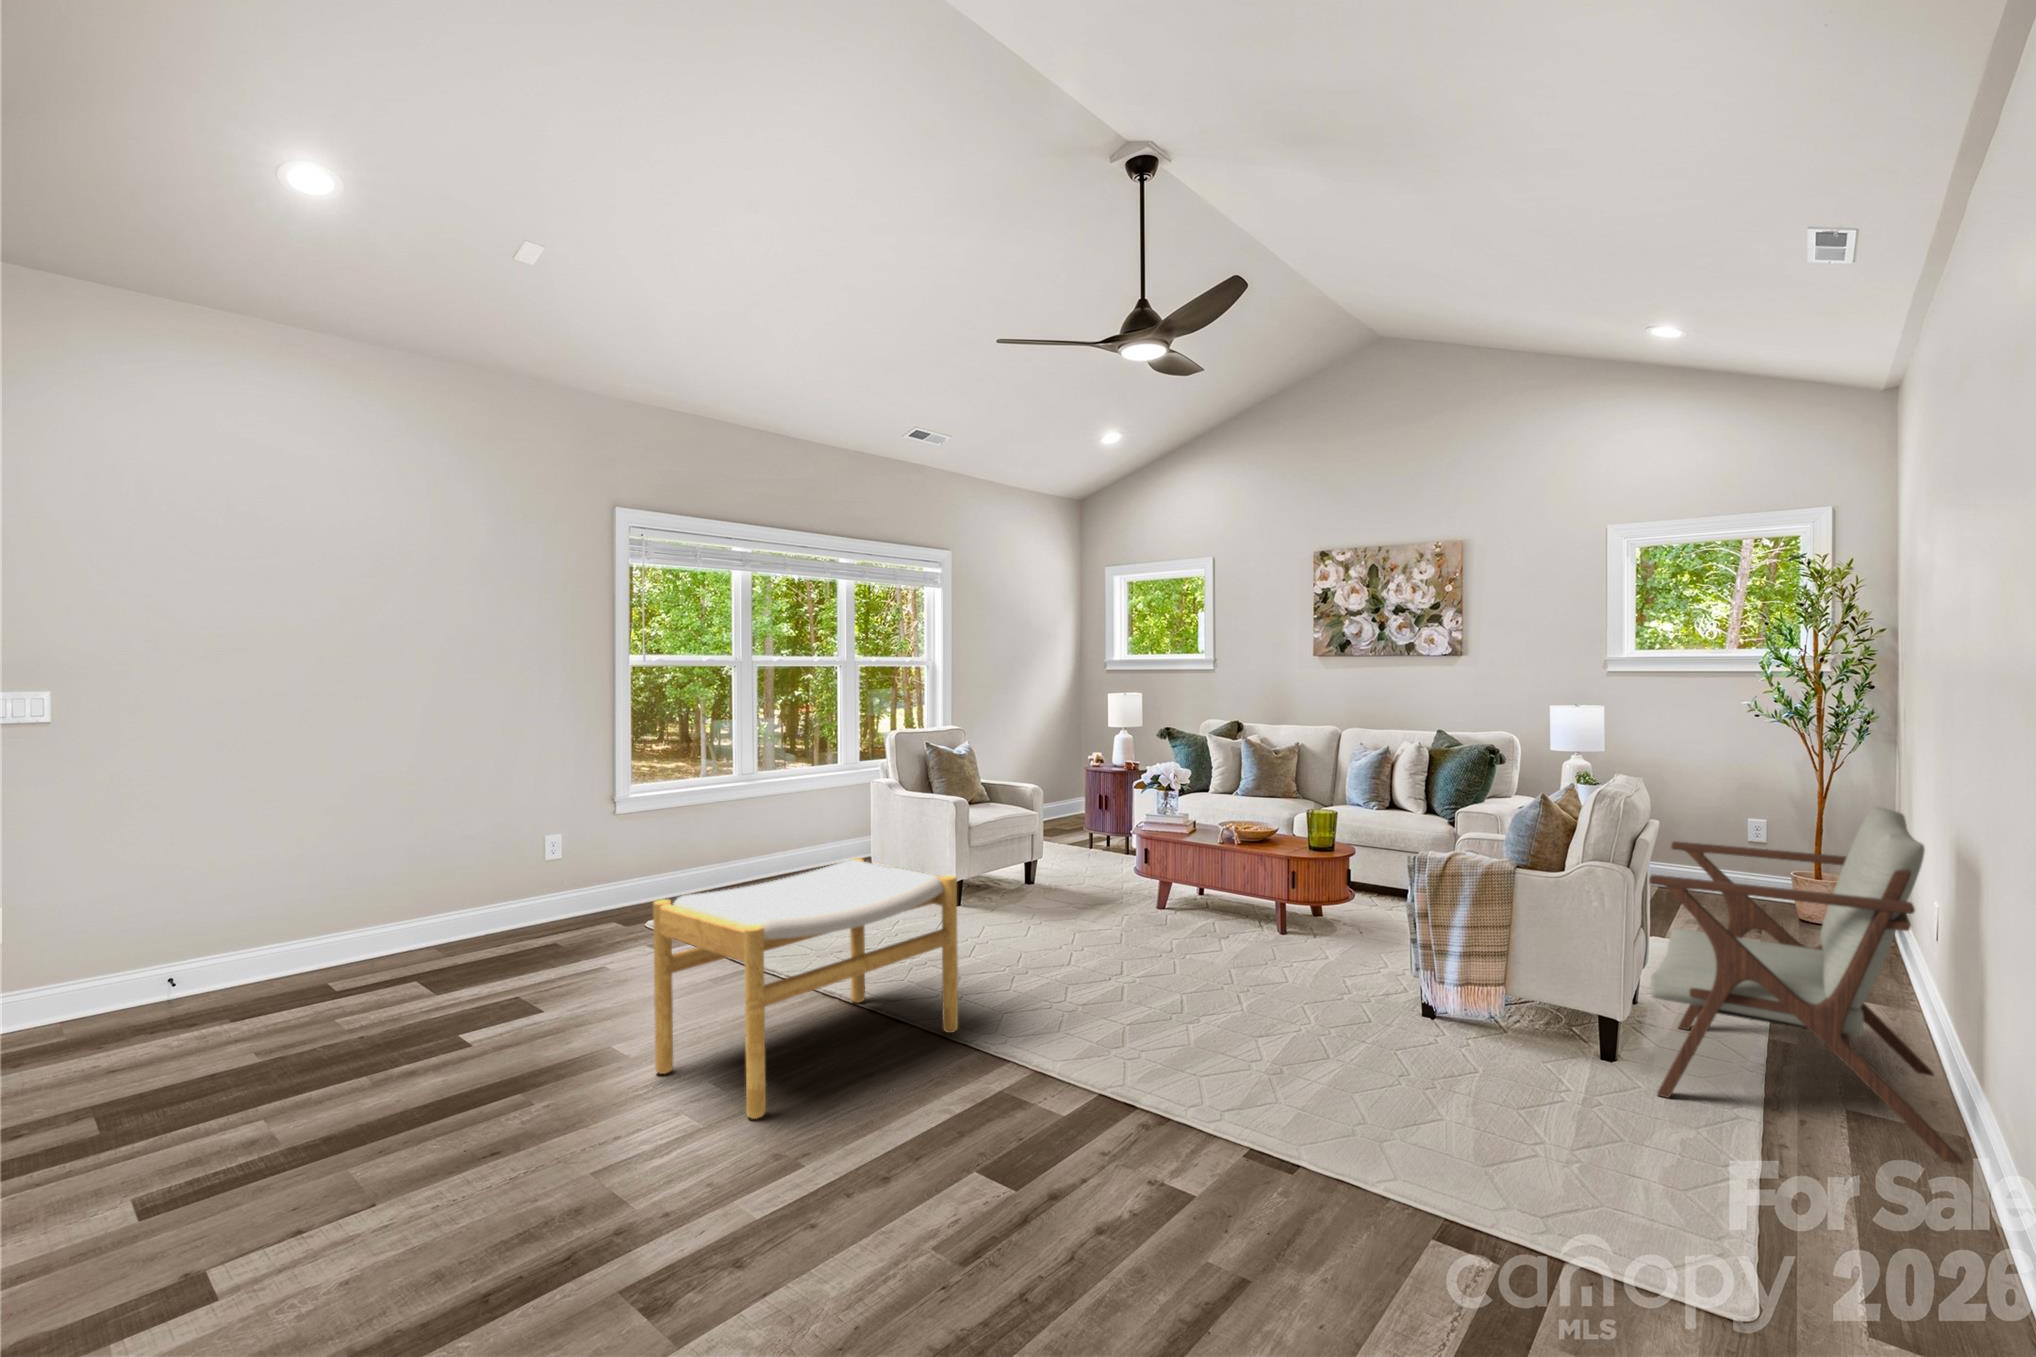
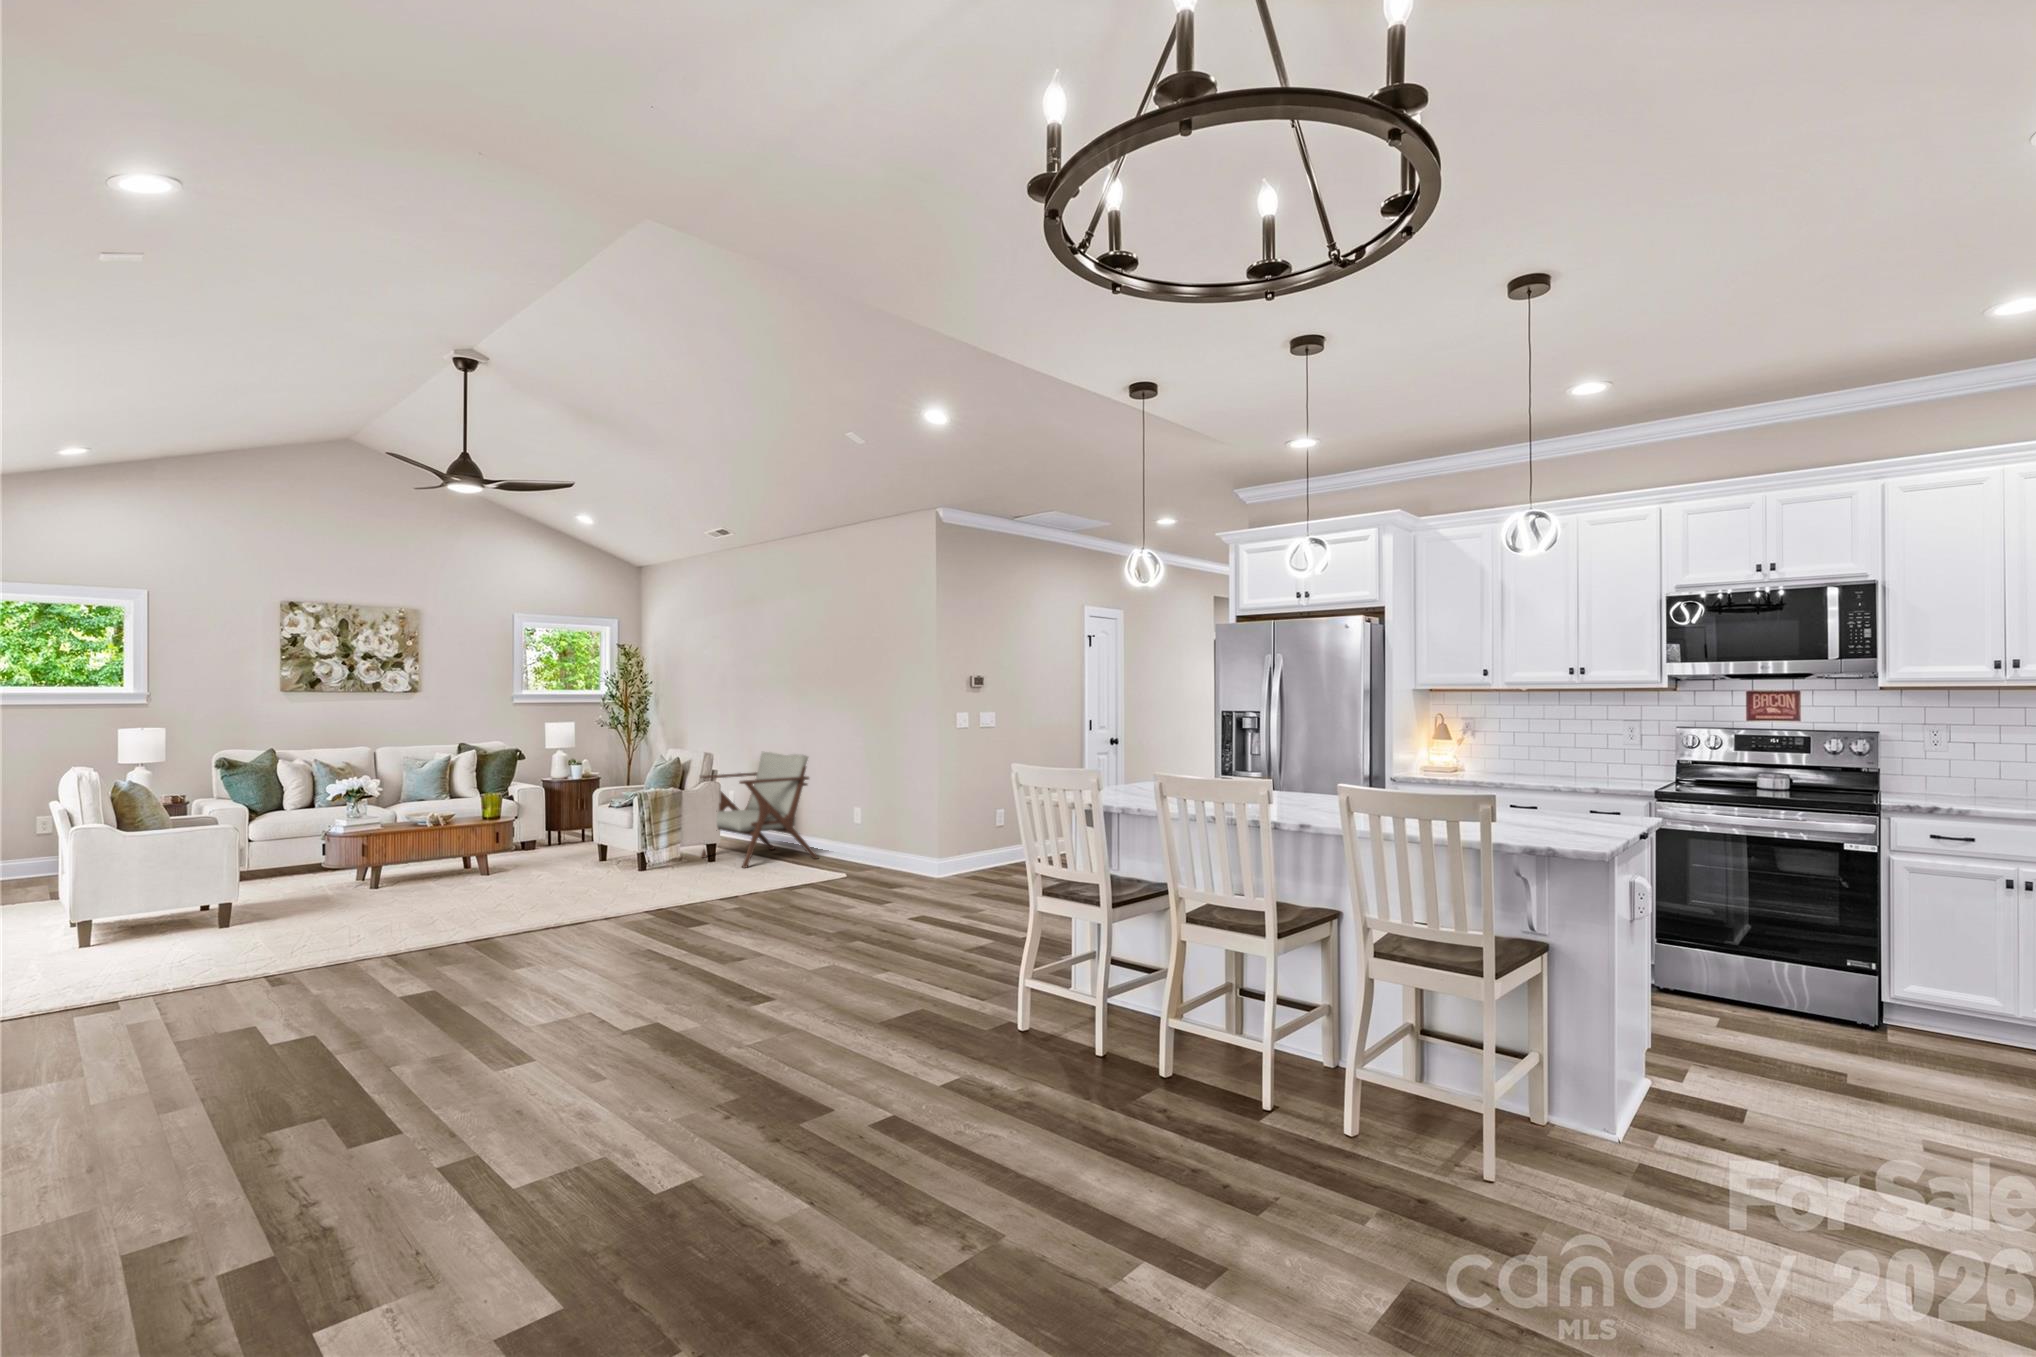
footstool: present [653,858,958,1119] -> none [383,829,550,976]

